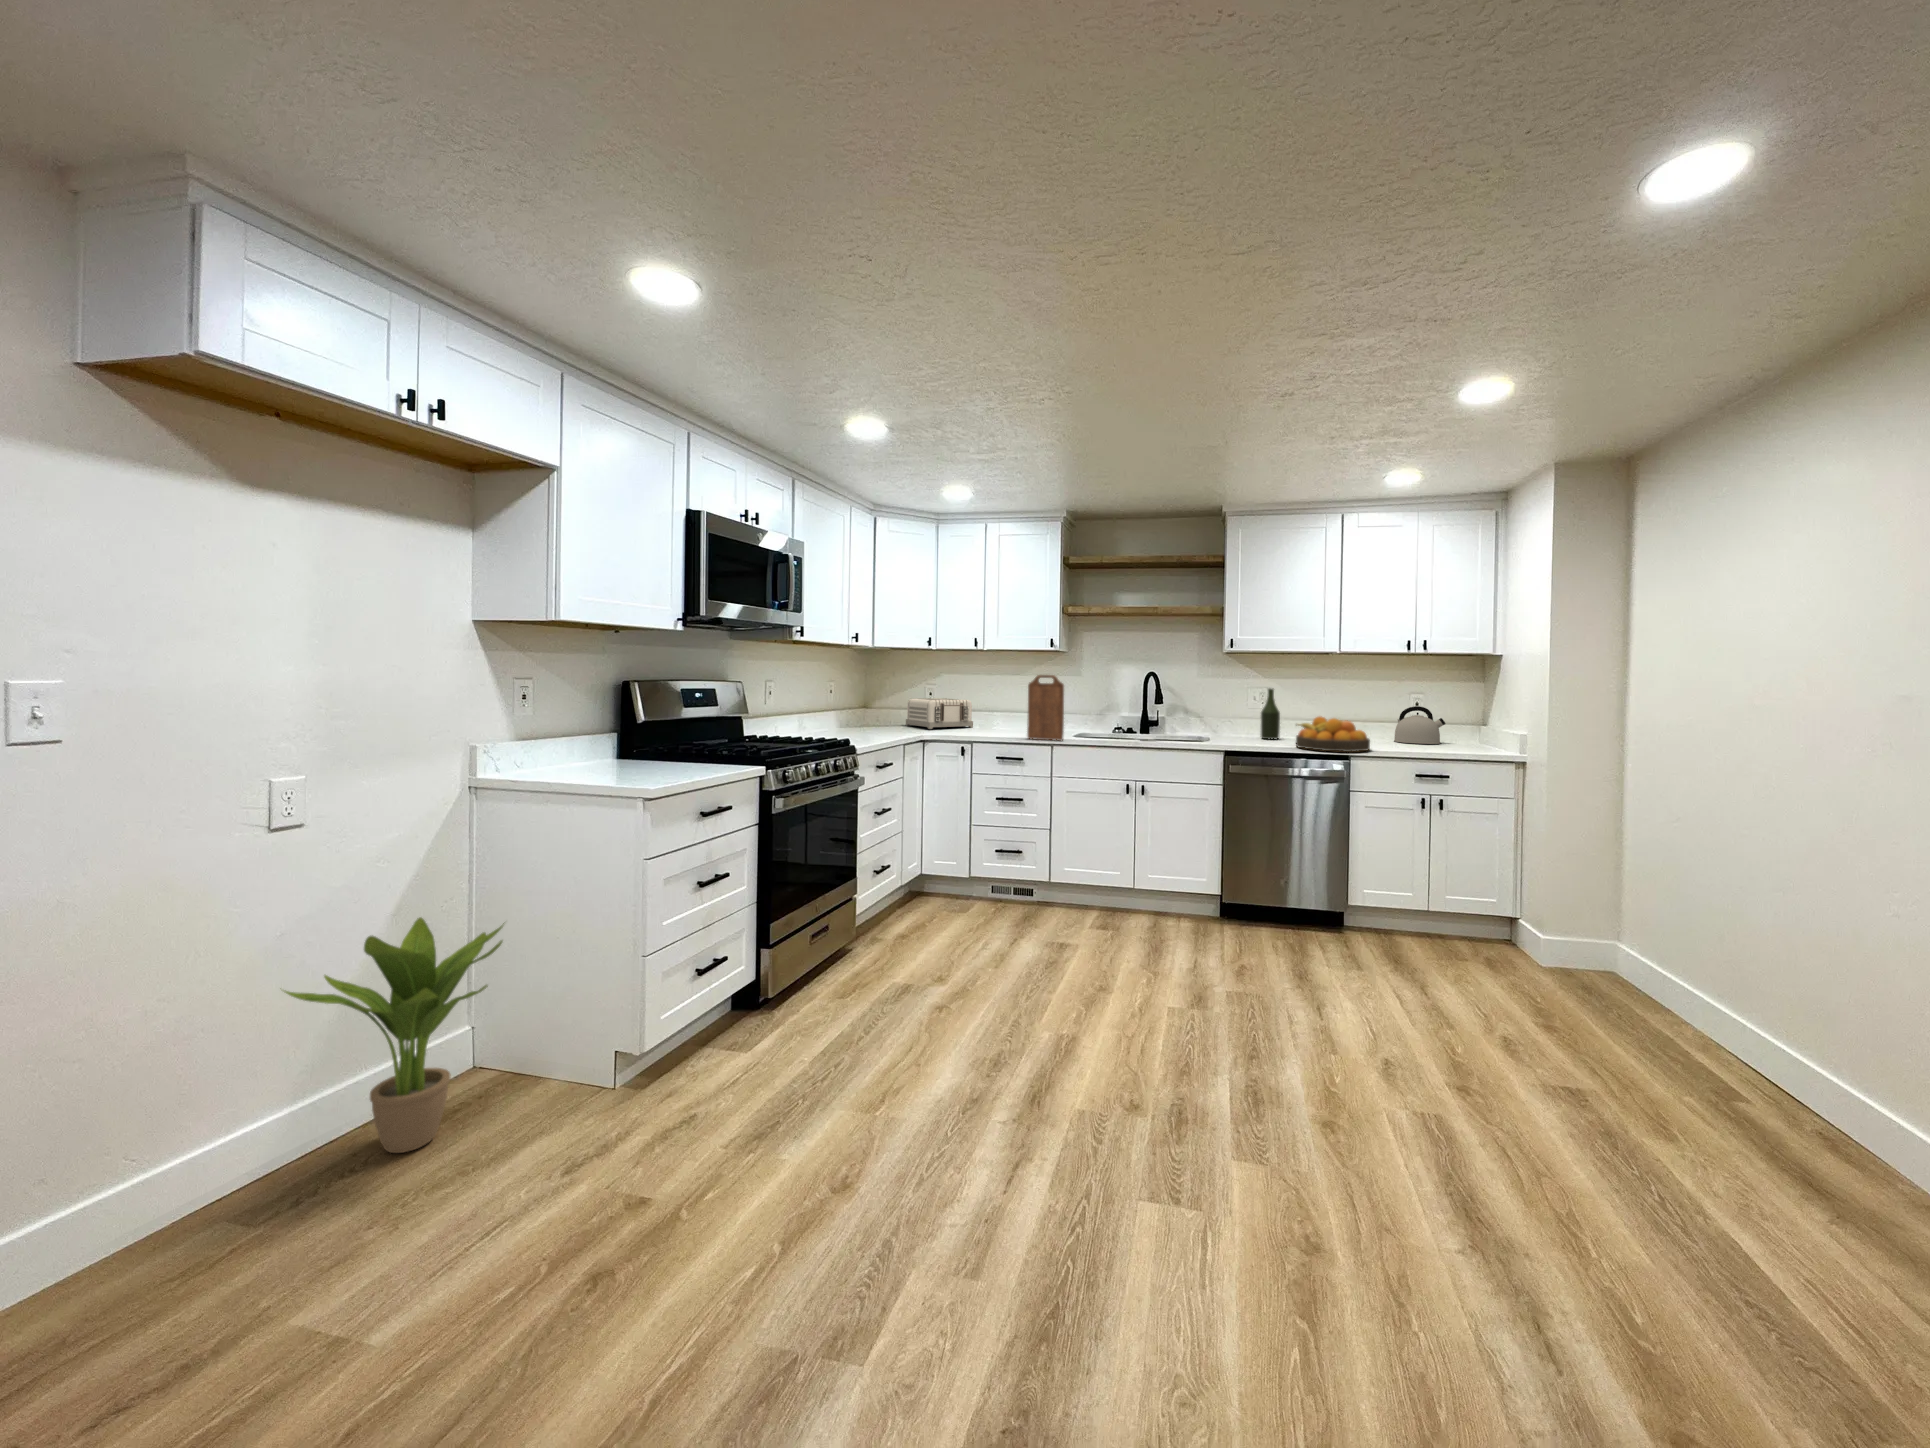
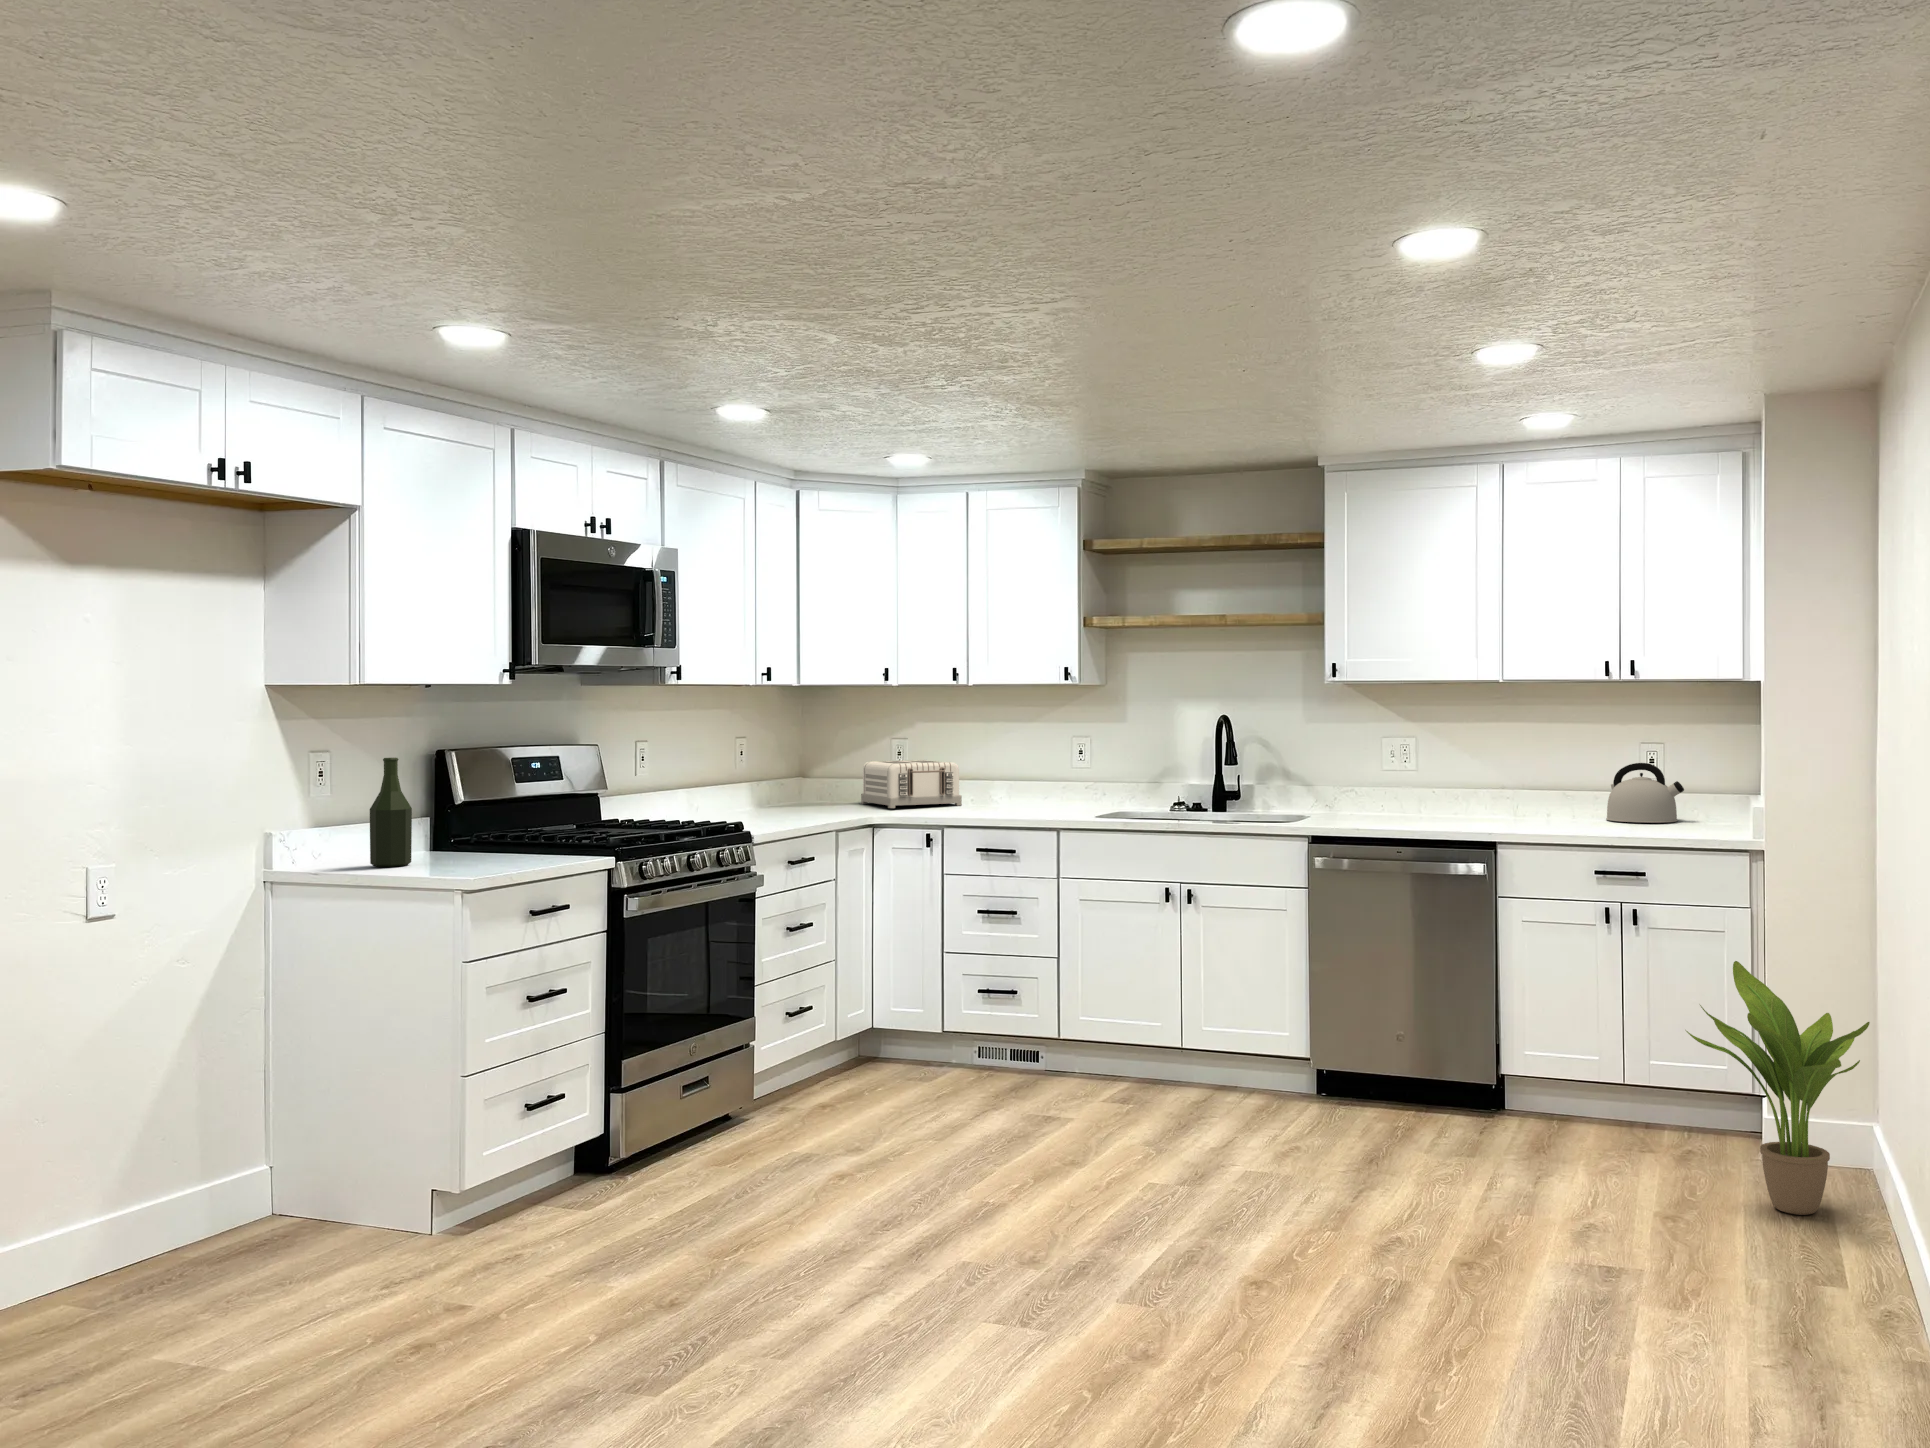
cutting board: present [1027,675,1064,741] -> none [1023,724,1075,824]
bottle: present [1261,688,1280,739] -> present [370,758,412,867]
fruit bowl: present [1296,717,1370,752] -> none [1422,782,1533,835]
potted plant: present [284,917,504,1153] -> present [1686,961,1870,1215]

